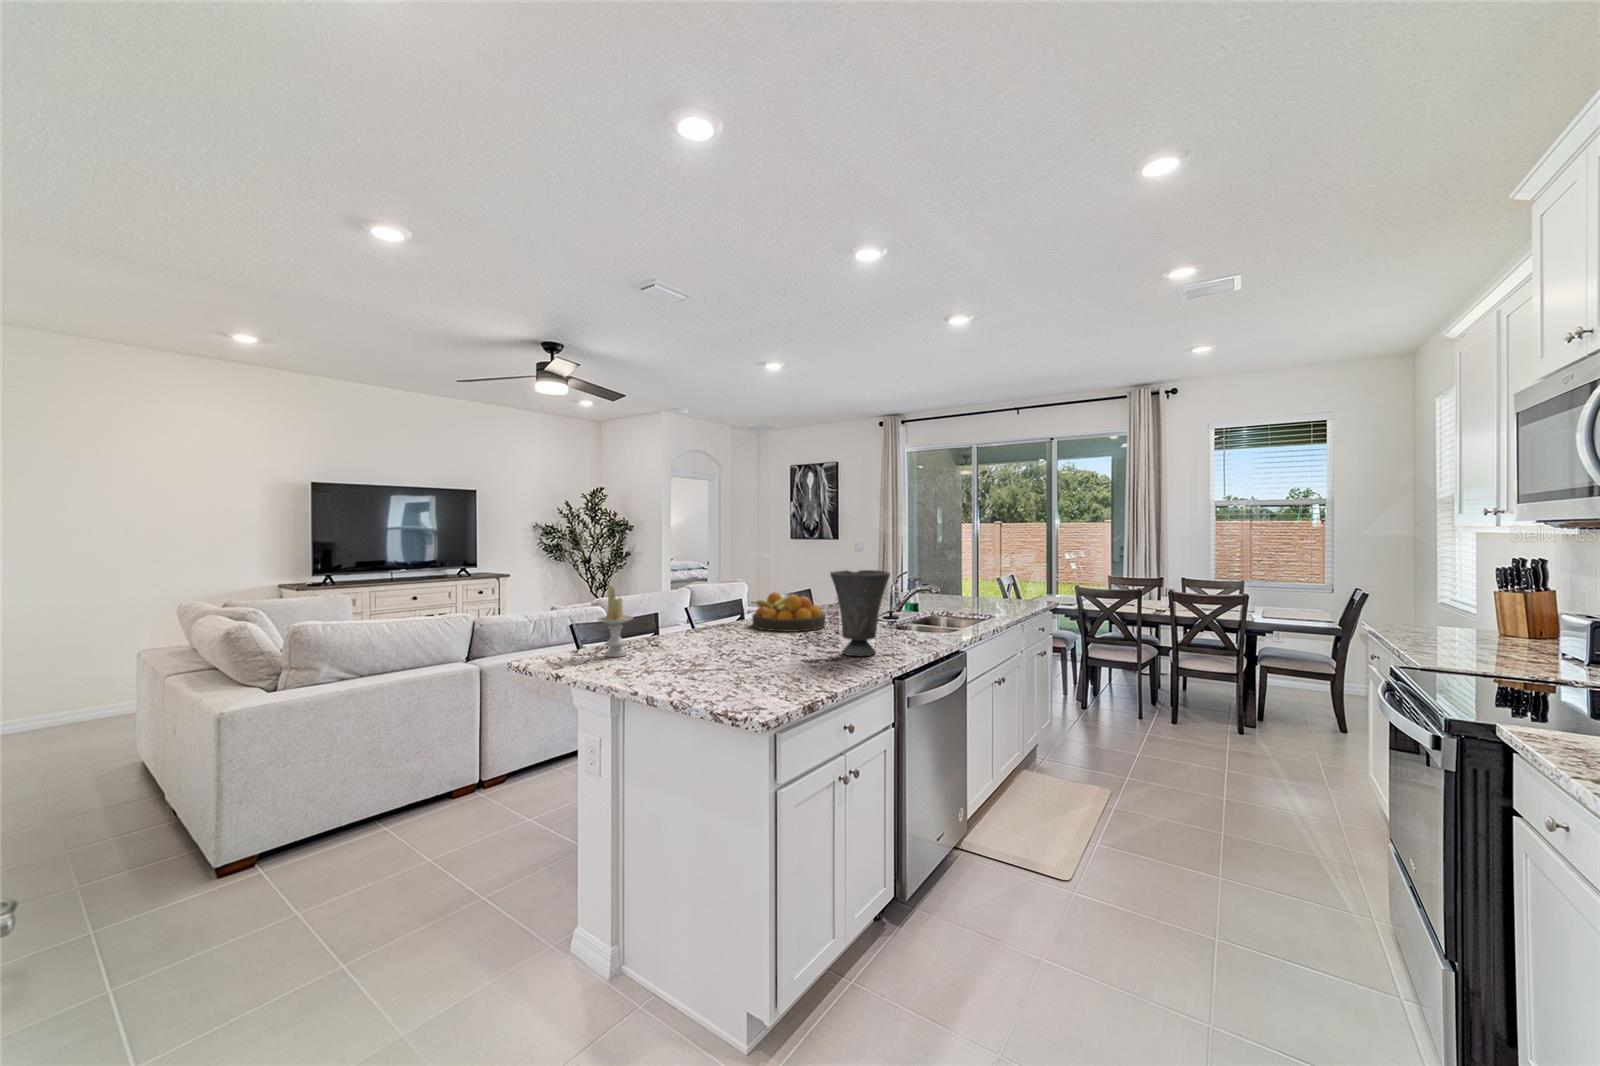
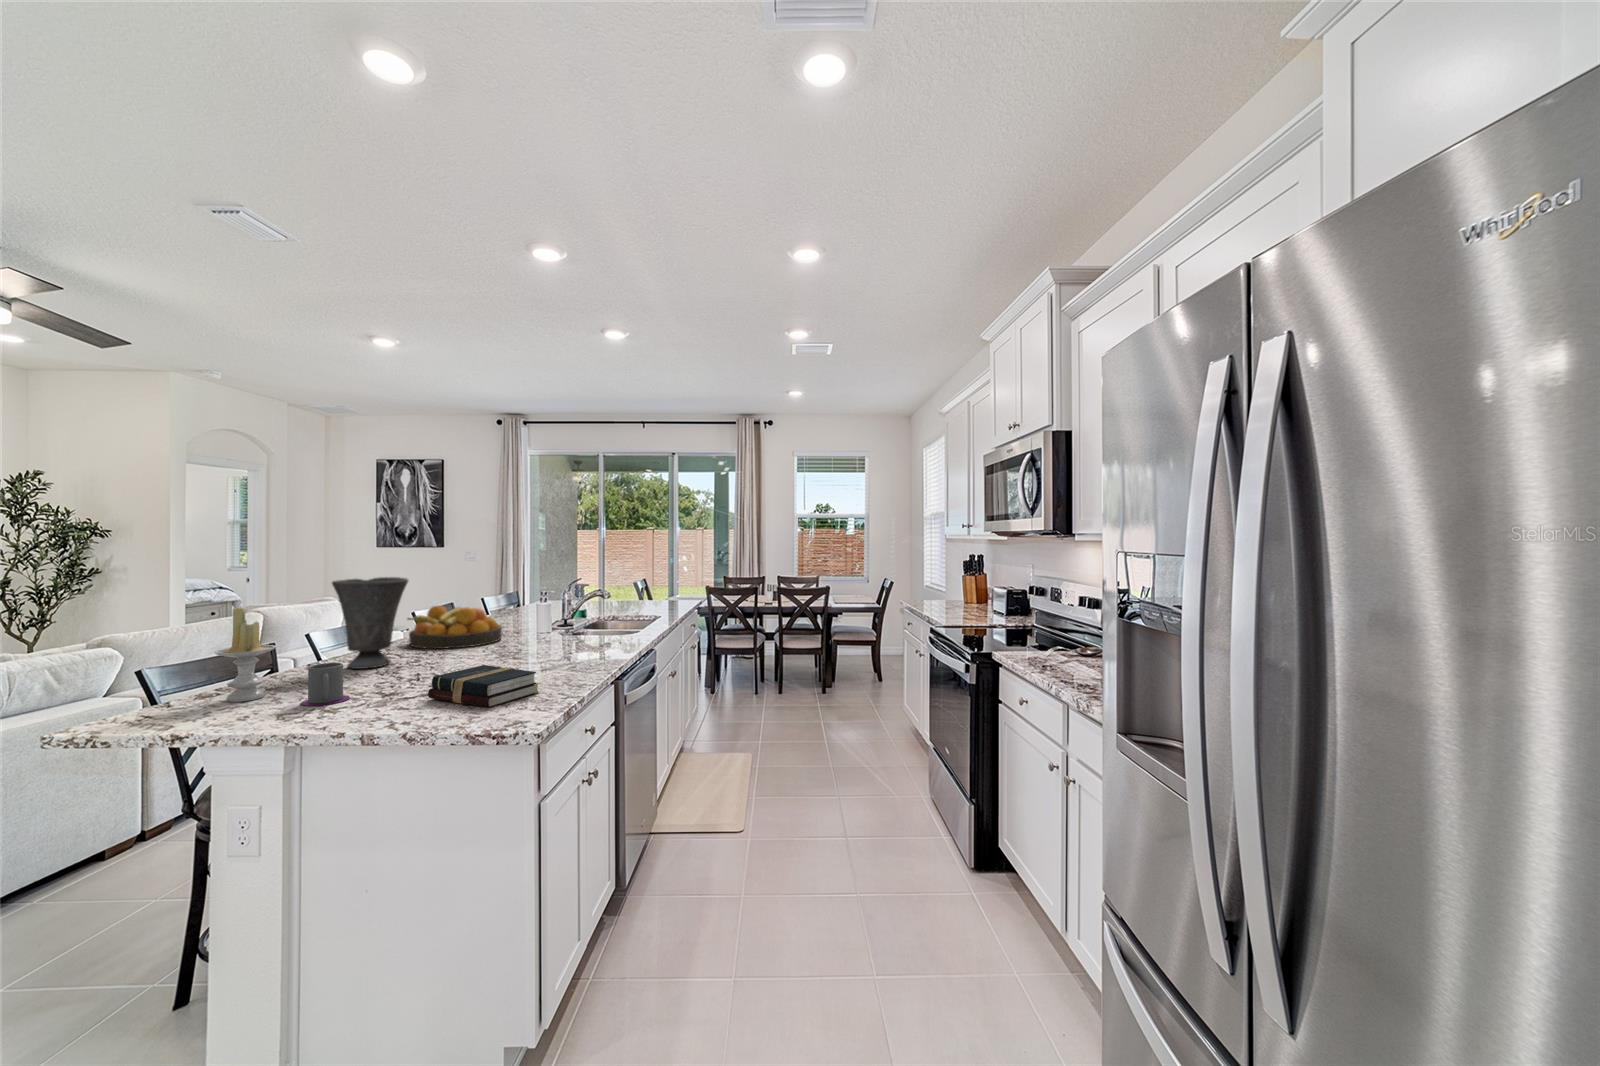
vase: present [830,570,890,656] -> present [332,577,408,669]
mug: none [638,634,671,668] -> present [301,663,350,706]
hardback book: none [715,650,800,690] -> present [428,665,540,707]

